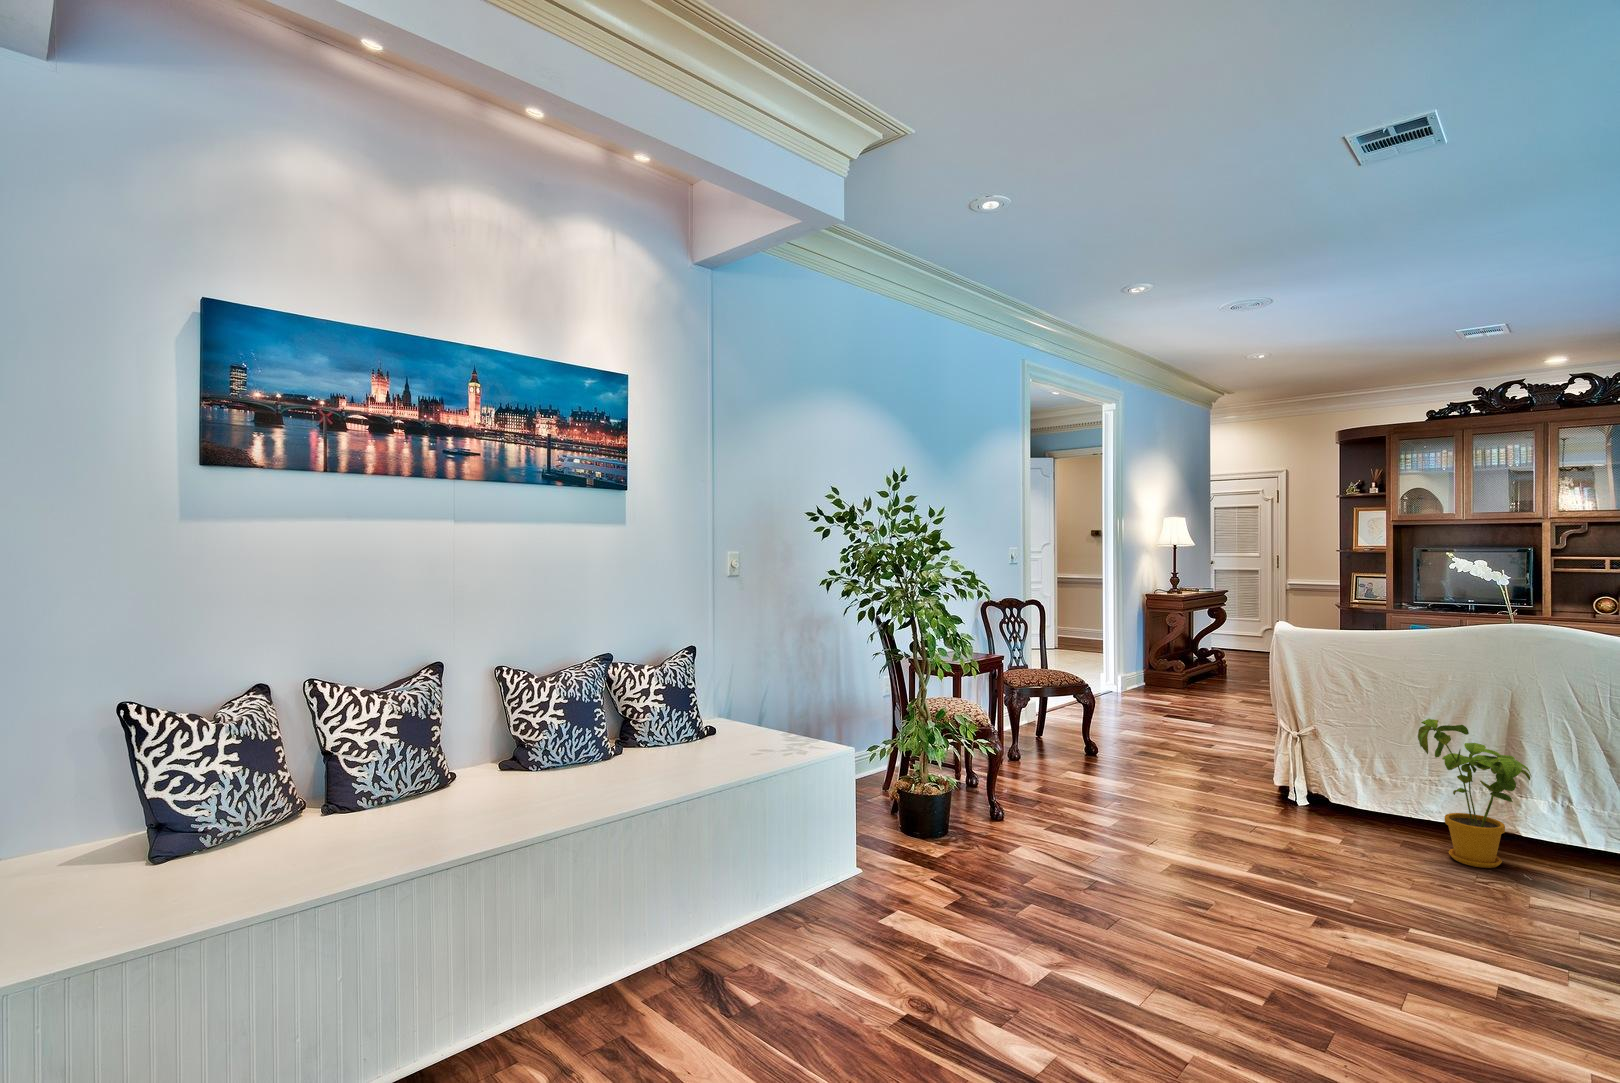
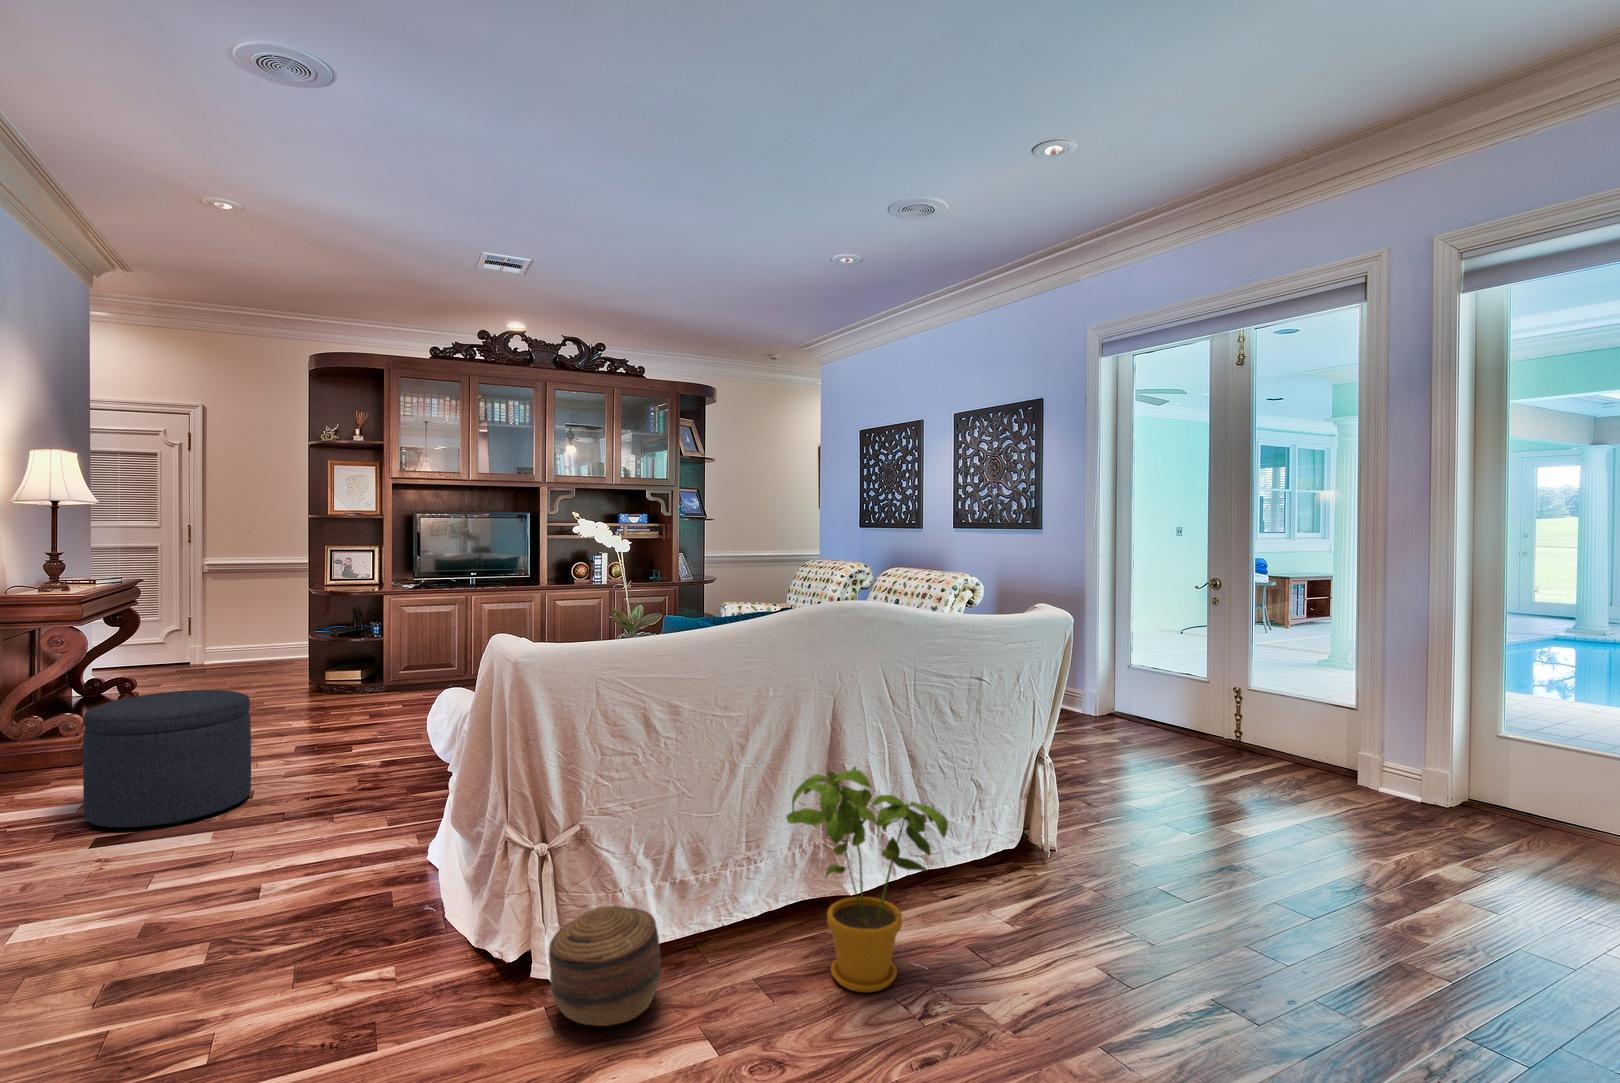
ottoman: none [1168,652,1246,719] -> present [83,690,251,827]
basket: none [1279,767,1343,823] -> present [549,906,660,1026]

